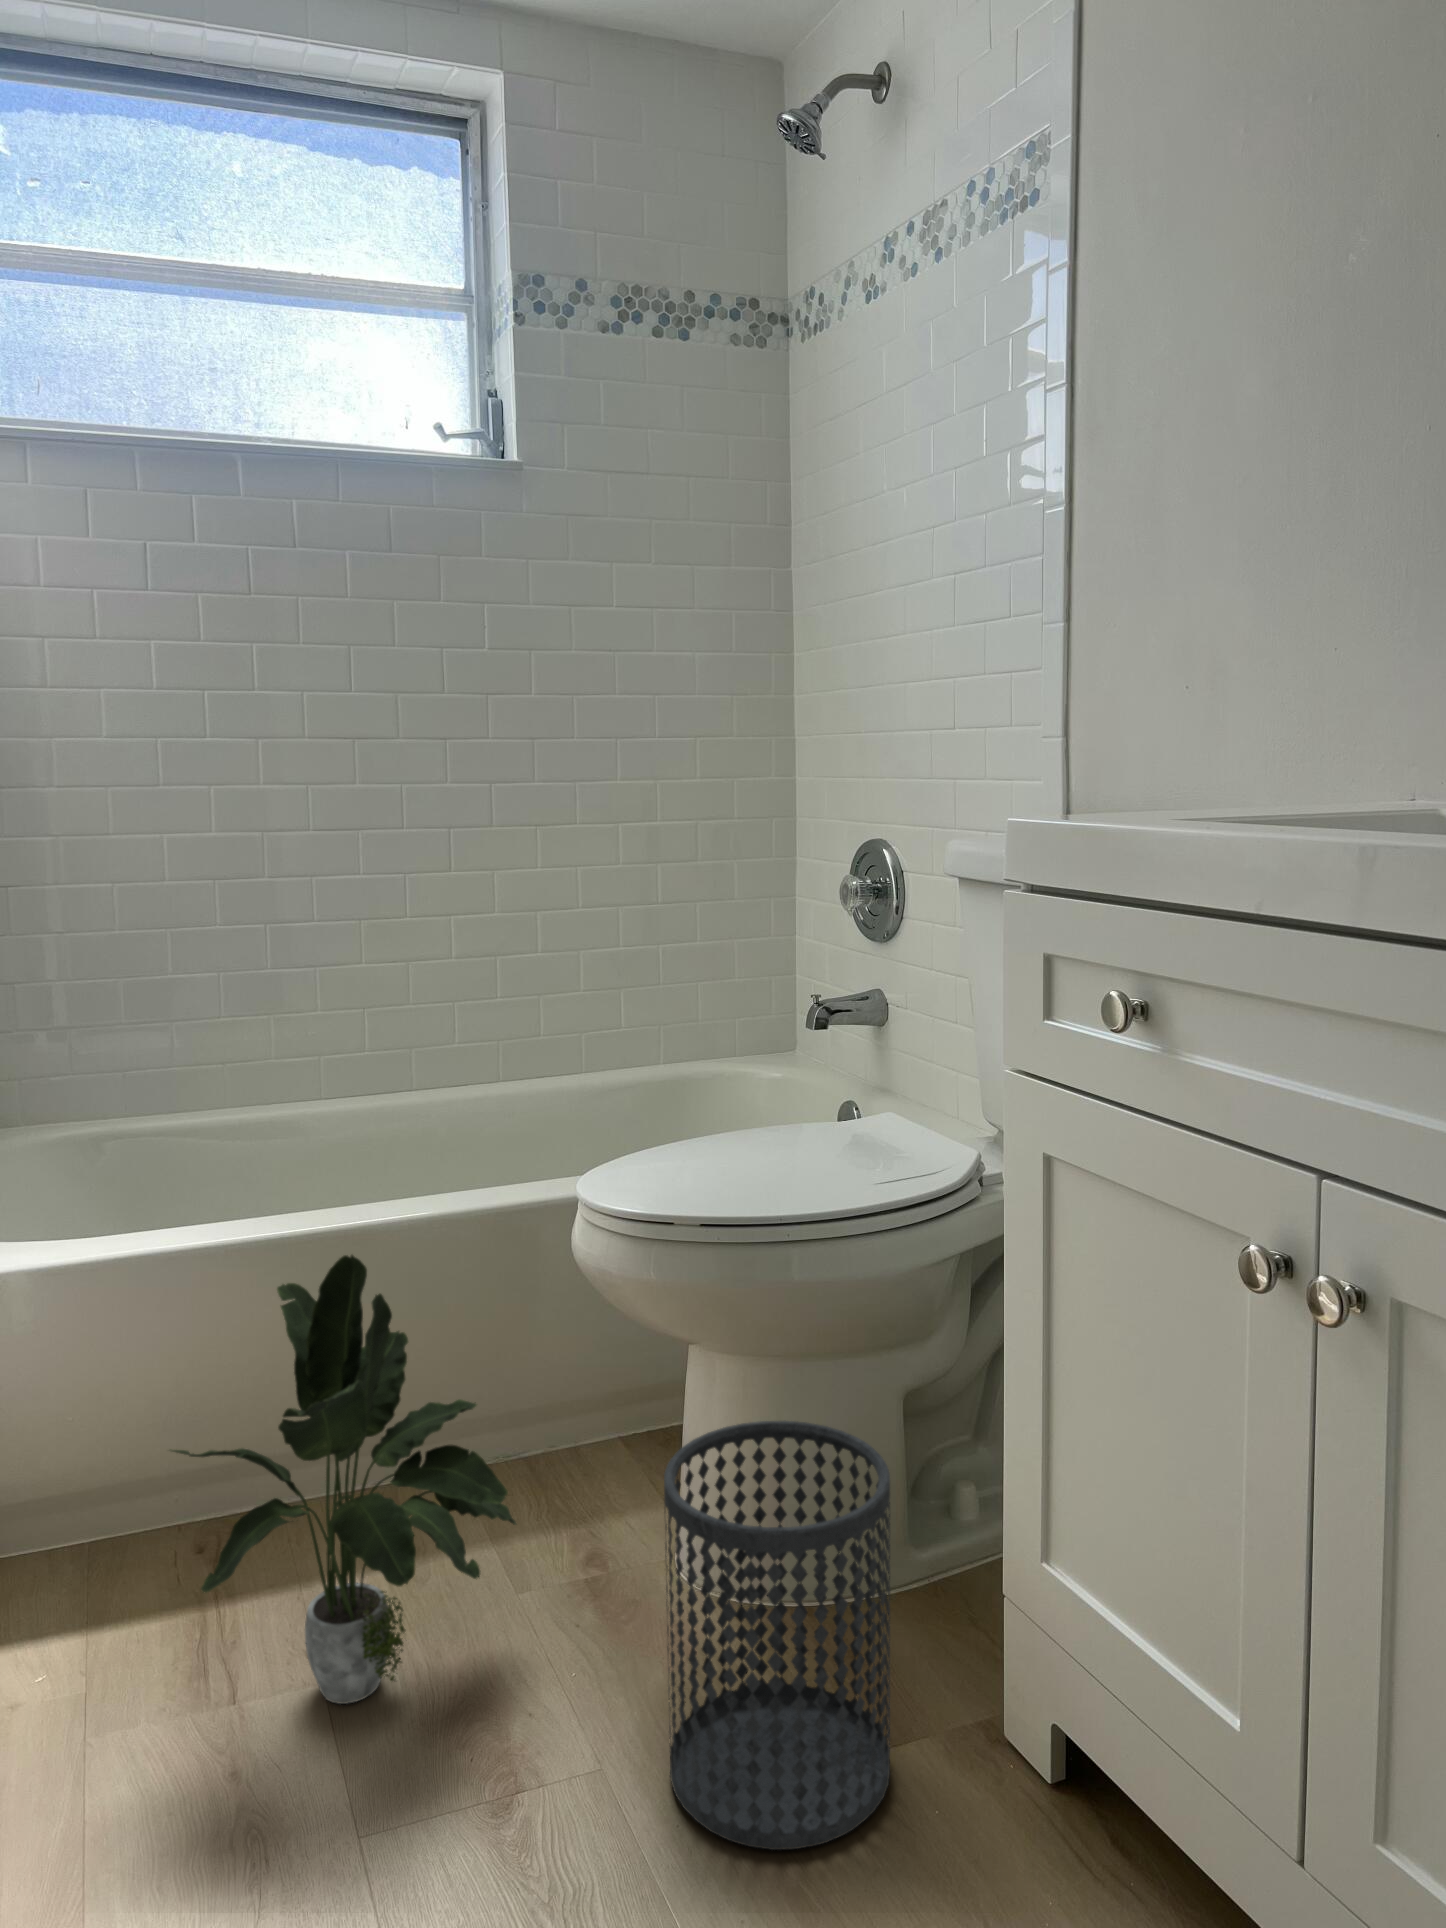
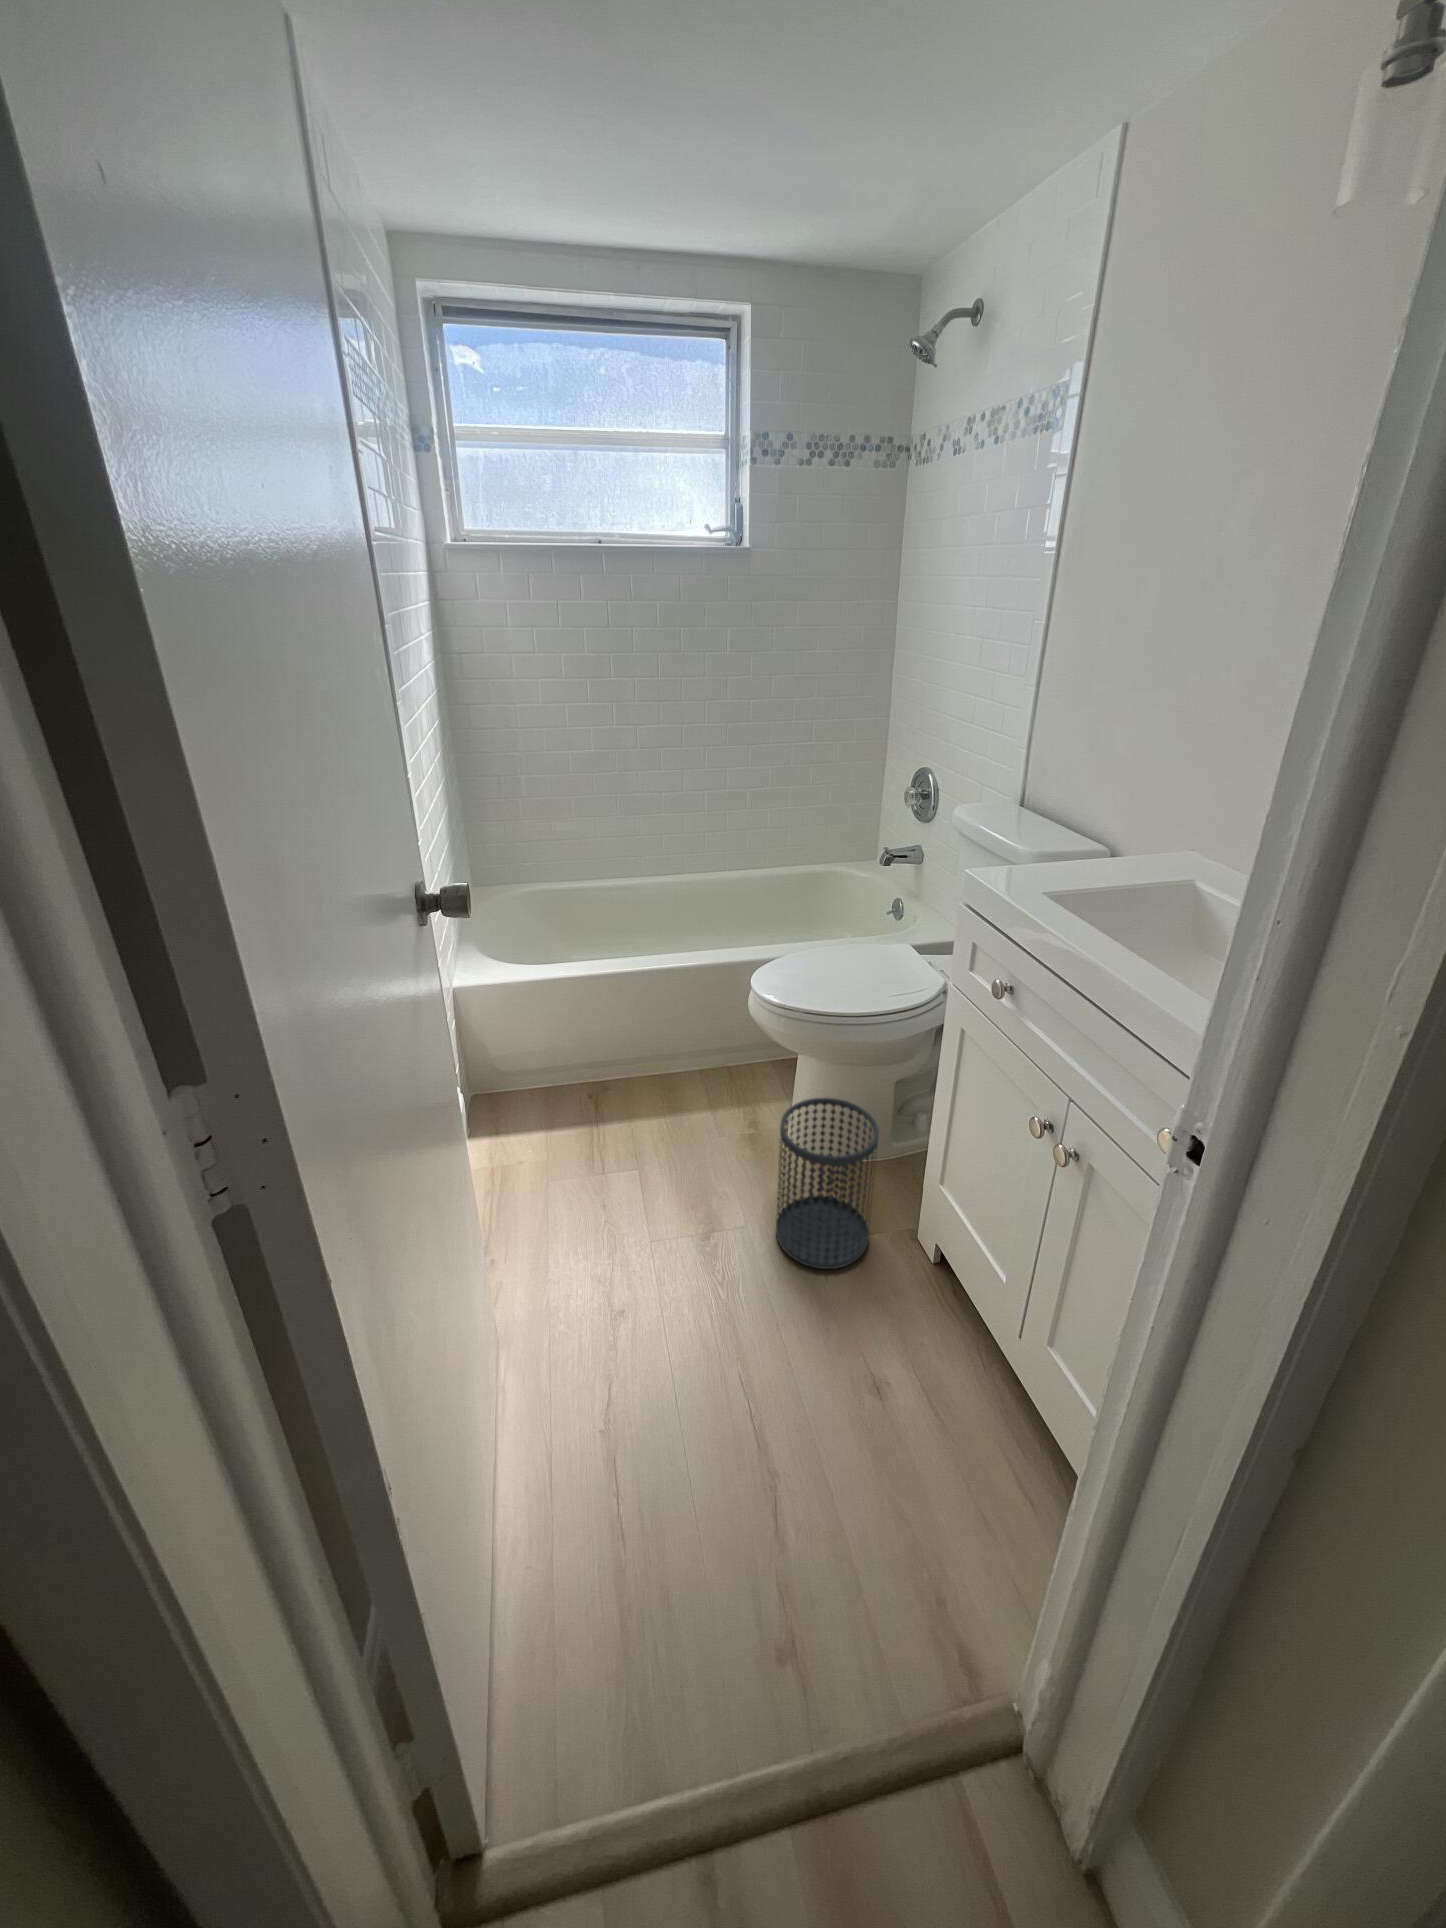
potted plant: present [171,1255,516,1704] -> none [576,1006,720,1179]

